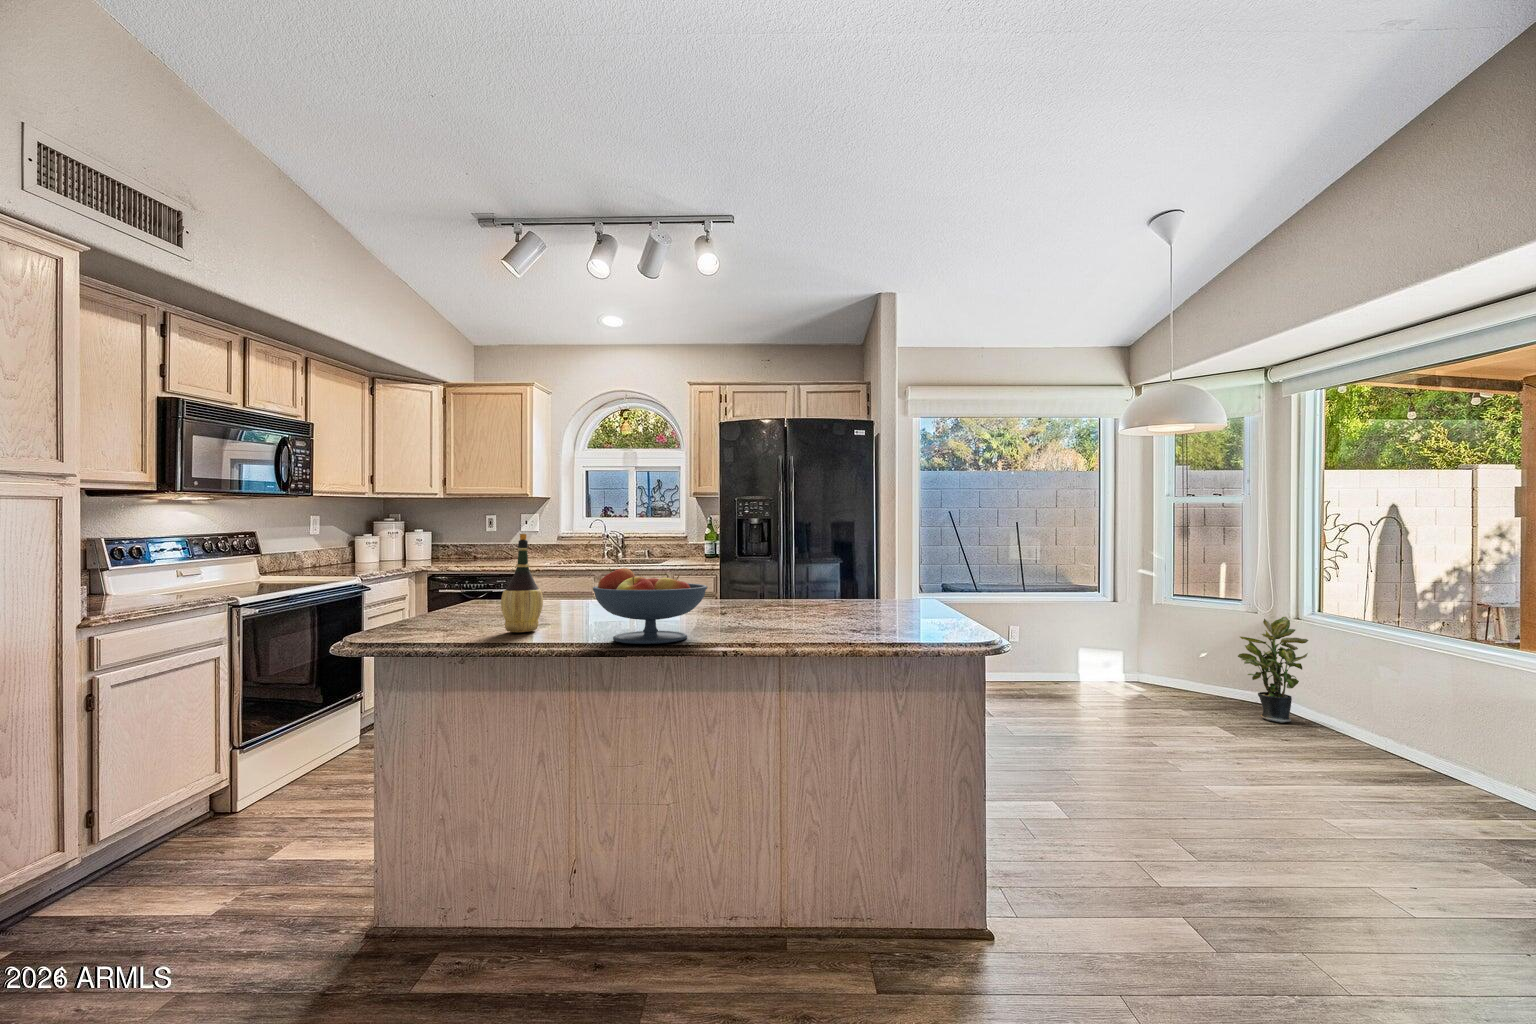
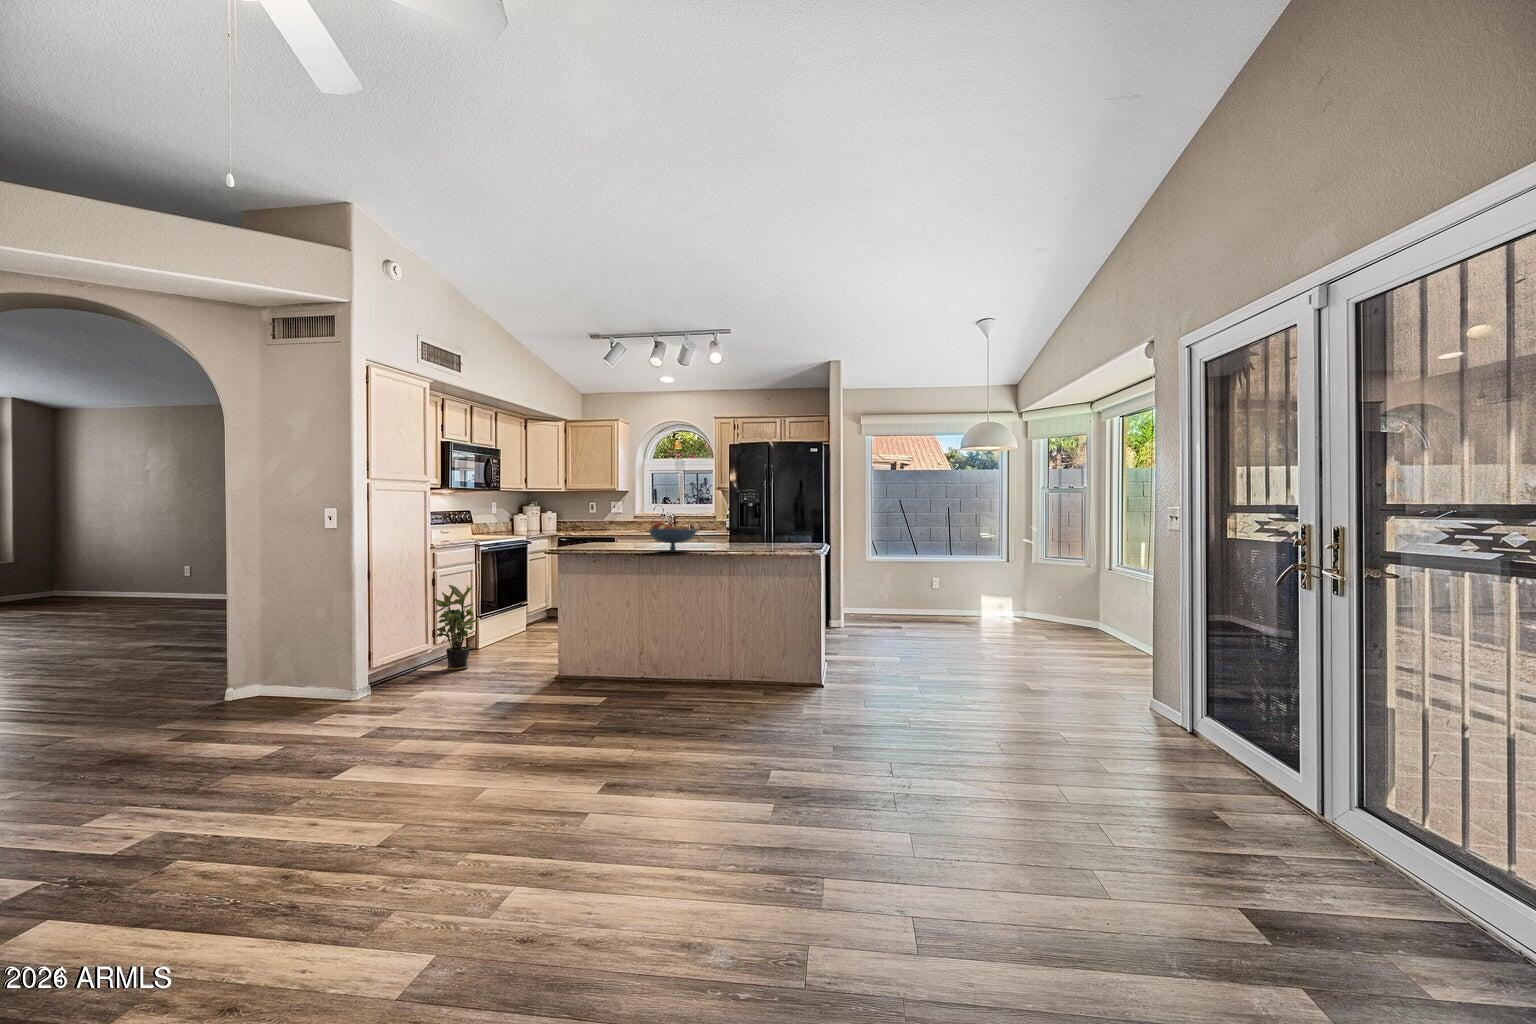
wine bottle: present [501,534,543,632] -> none [610,507,628,550]
potted plant: present [1238,617,1308,723] -> present [433,585,478,671]

